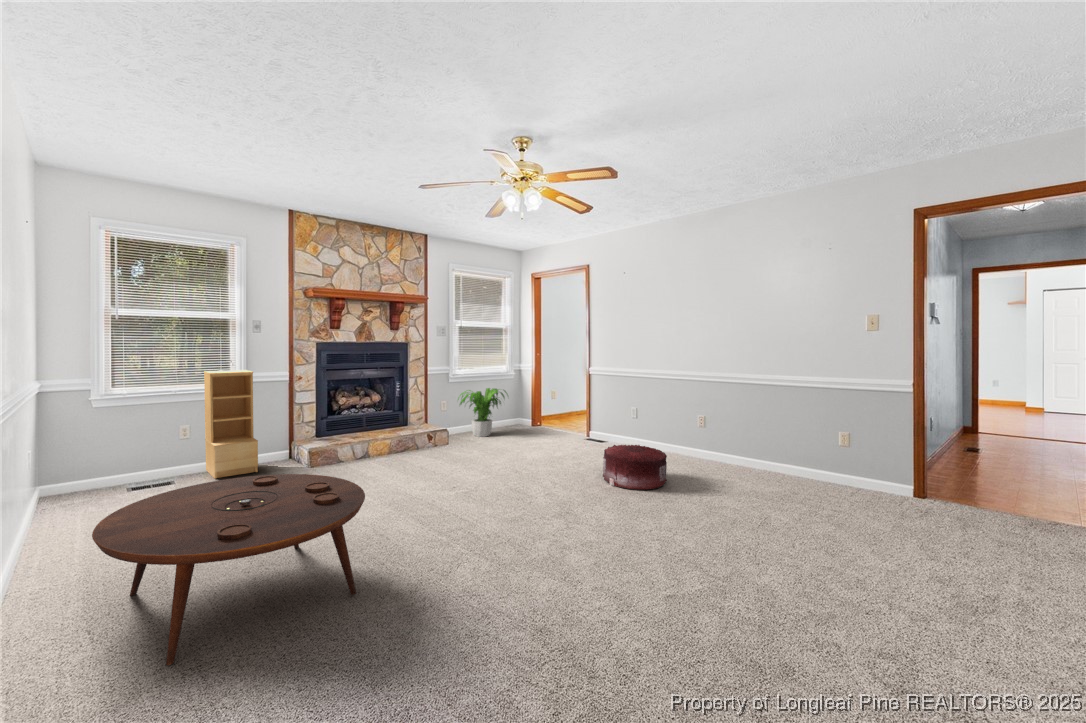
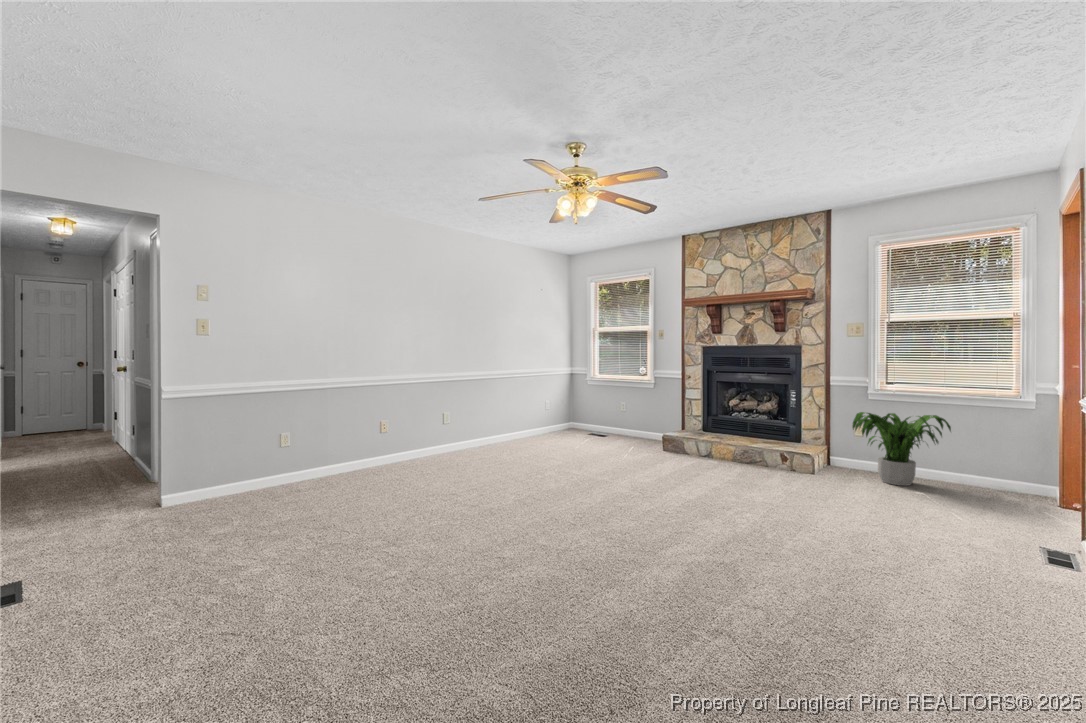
bookshelf: present [204,370,258,479] -> none [610,367,650,443]
pouf: present [603,445,667,490] -> none [710,500,838,593]
coffee table: present [92,474,365,665] -> none [387,415,503,481]

